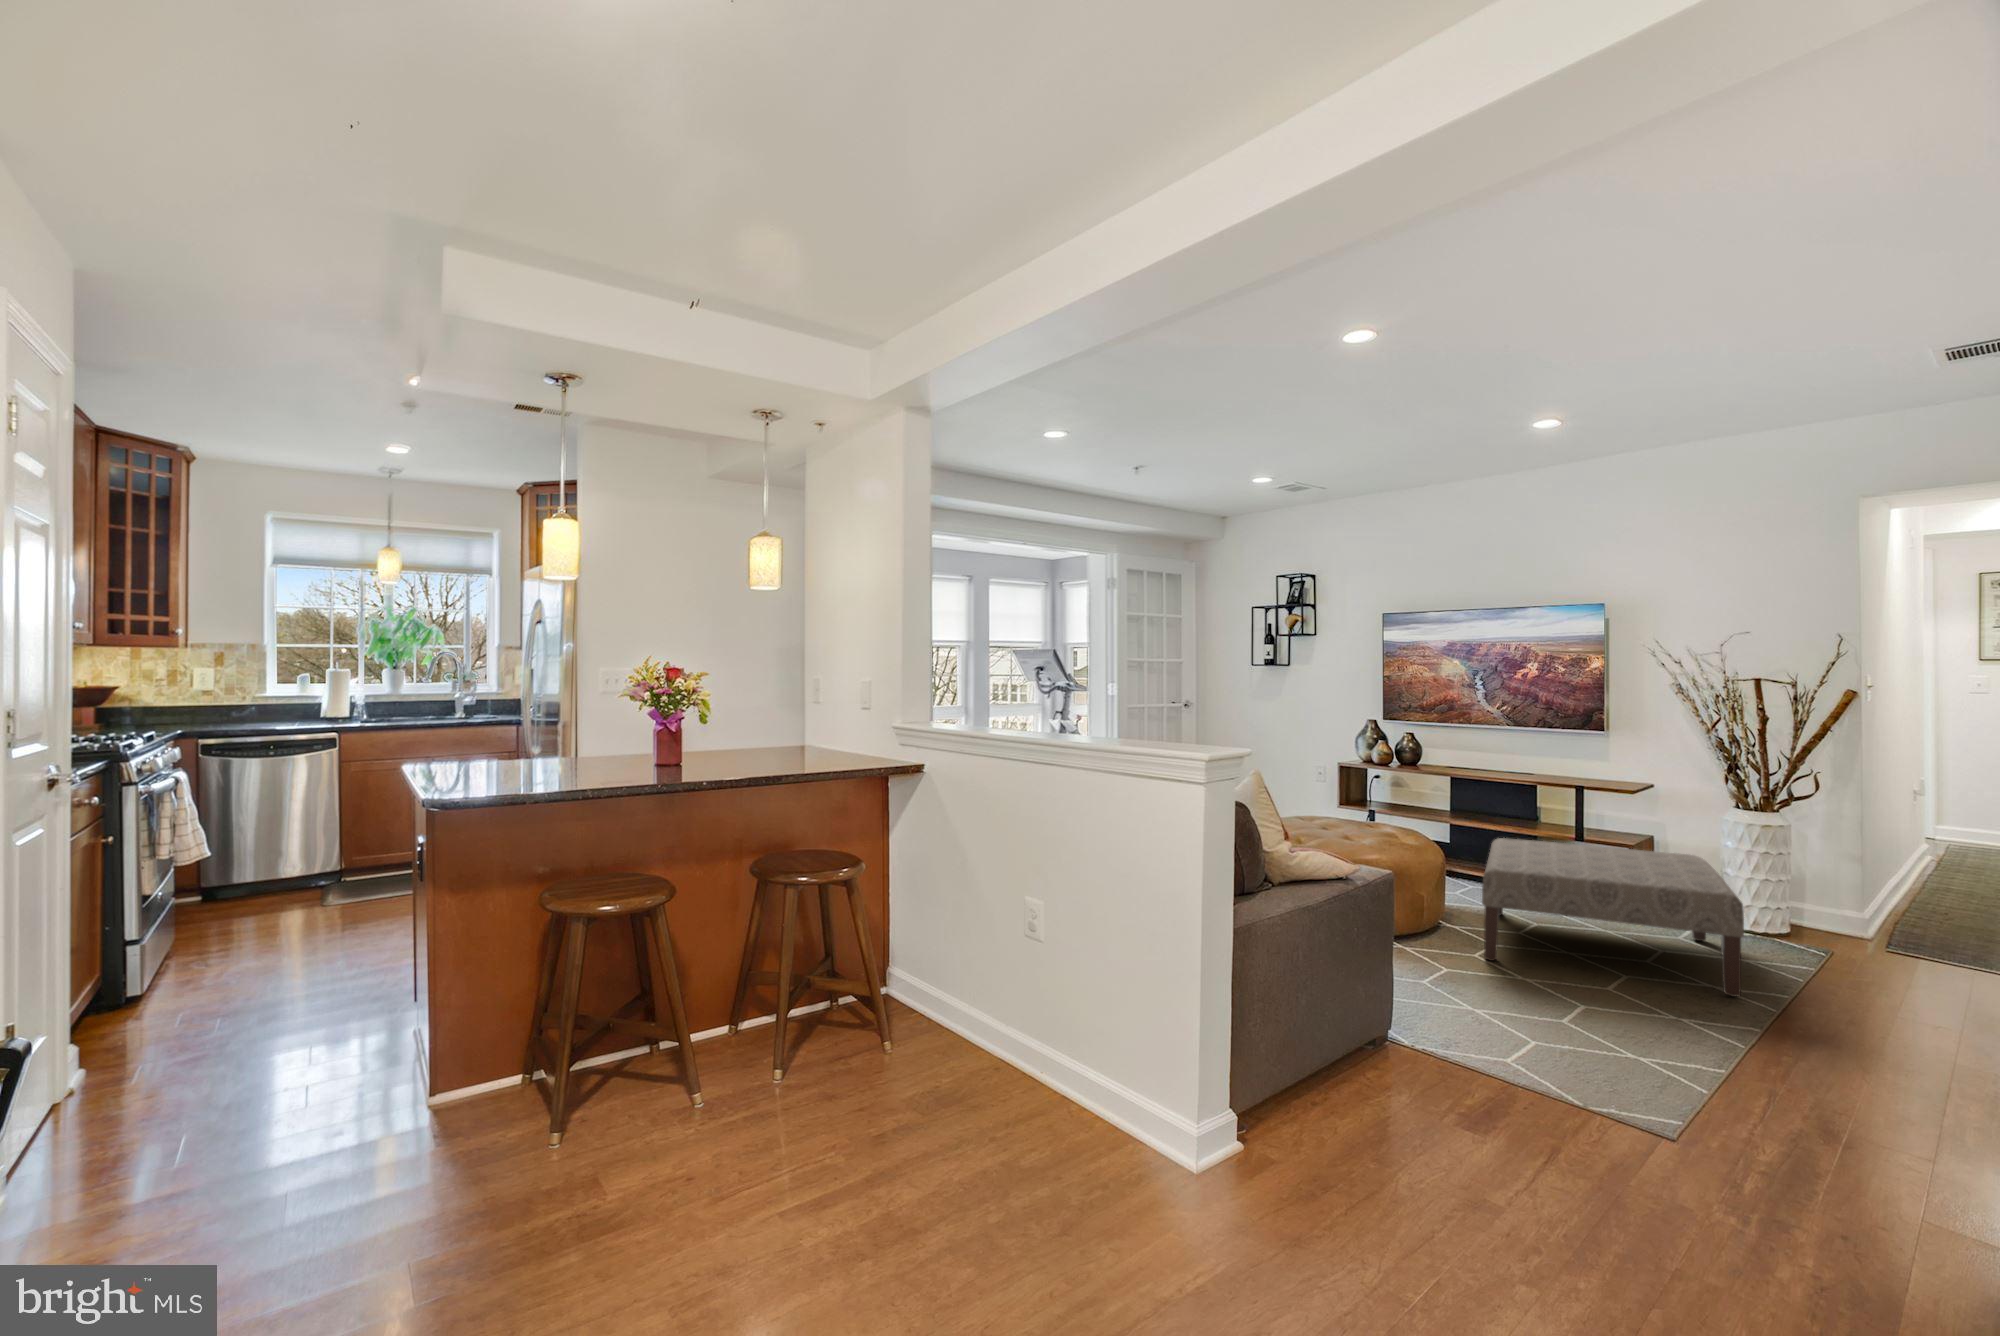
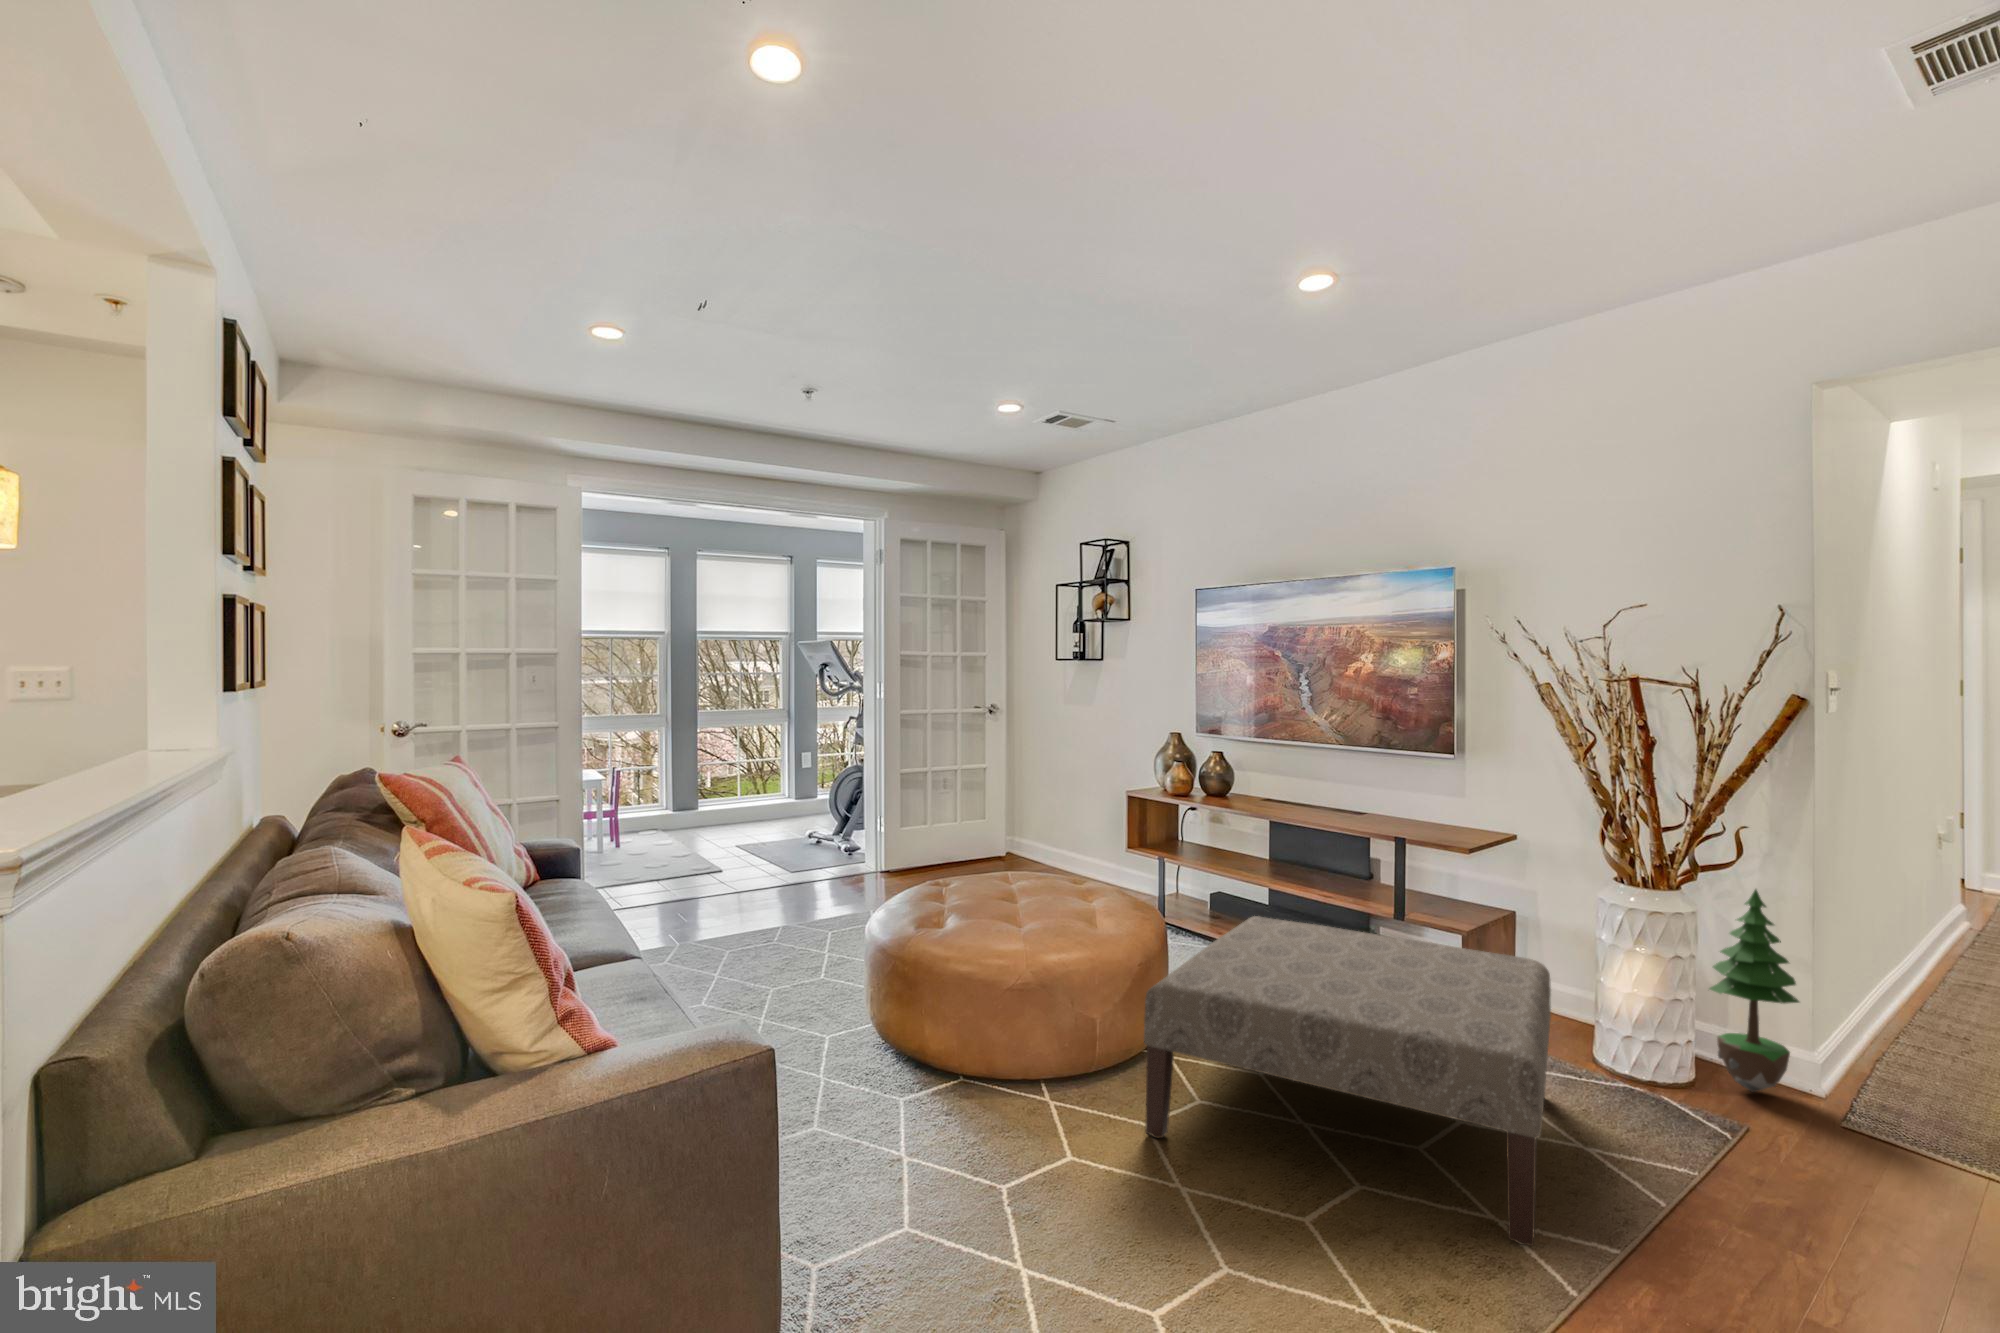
potted tree: none [1799,810,1860,937] -> present [1709,889,1799,1092]

